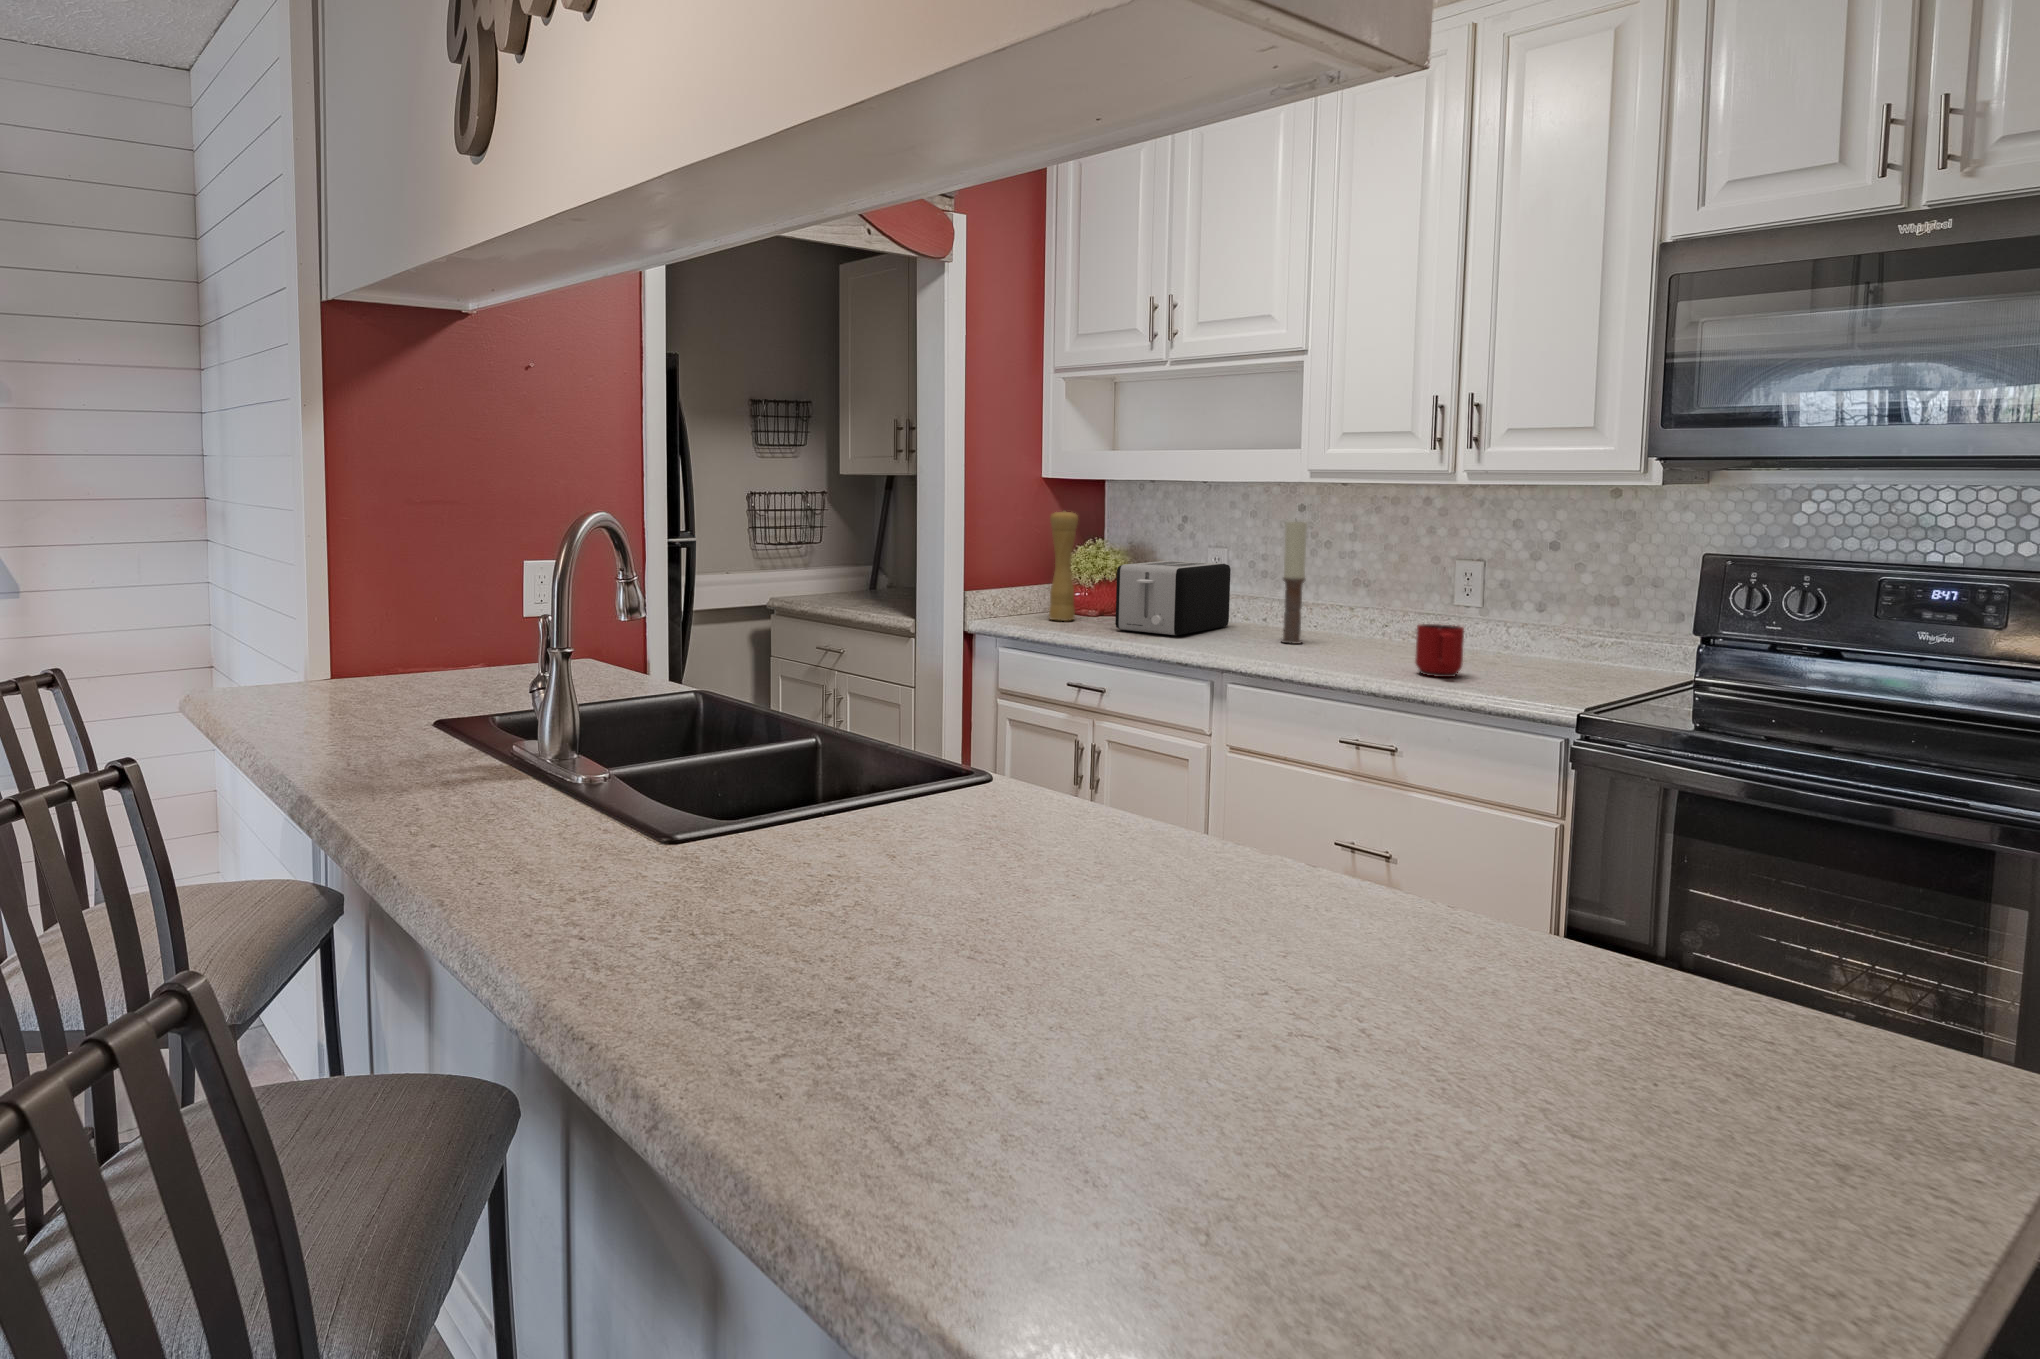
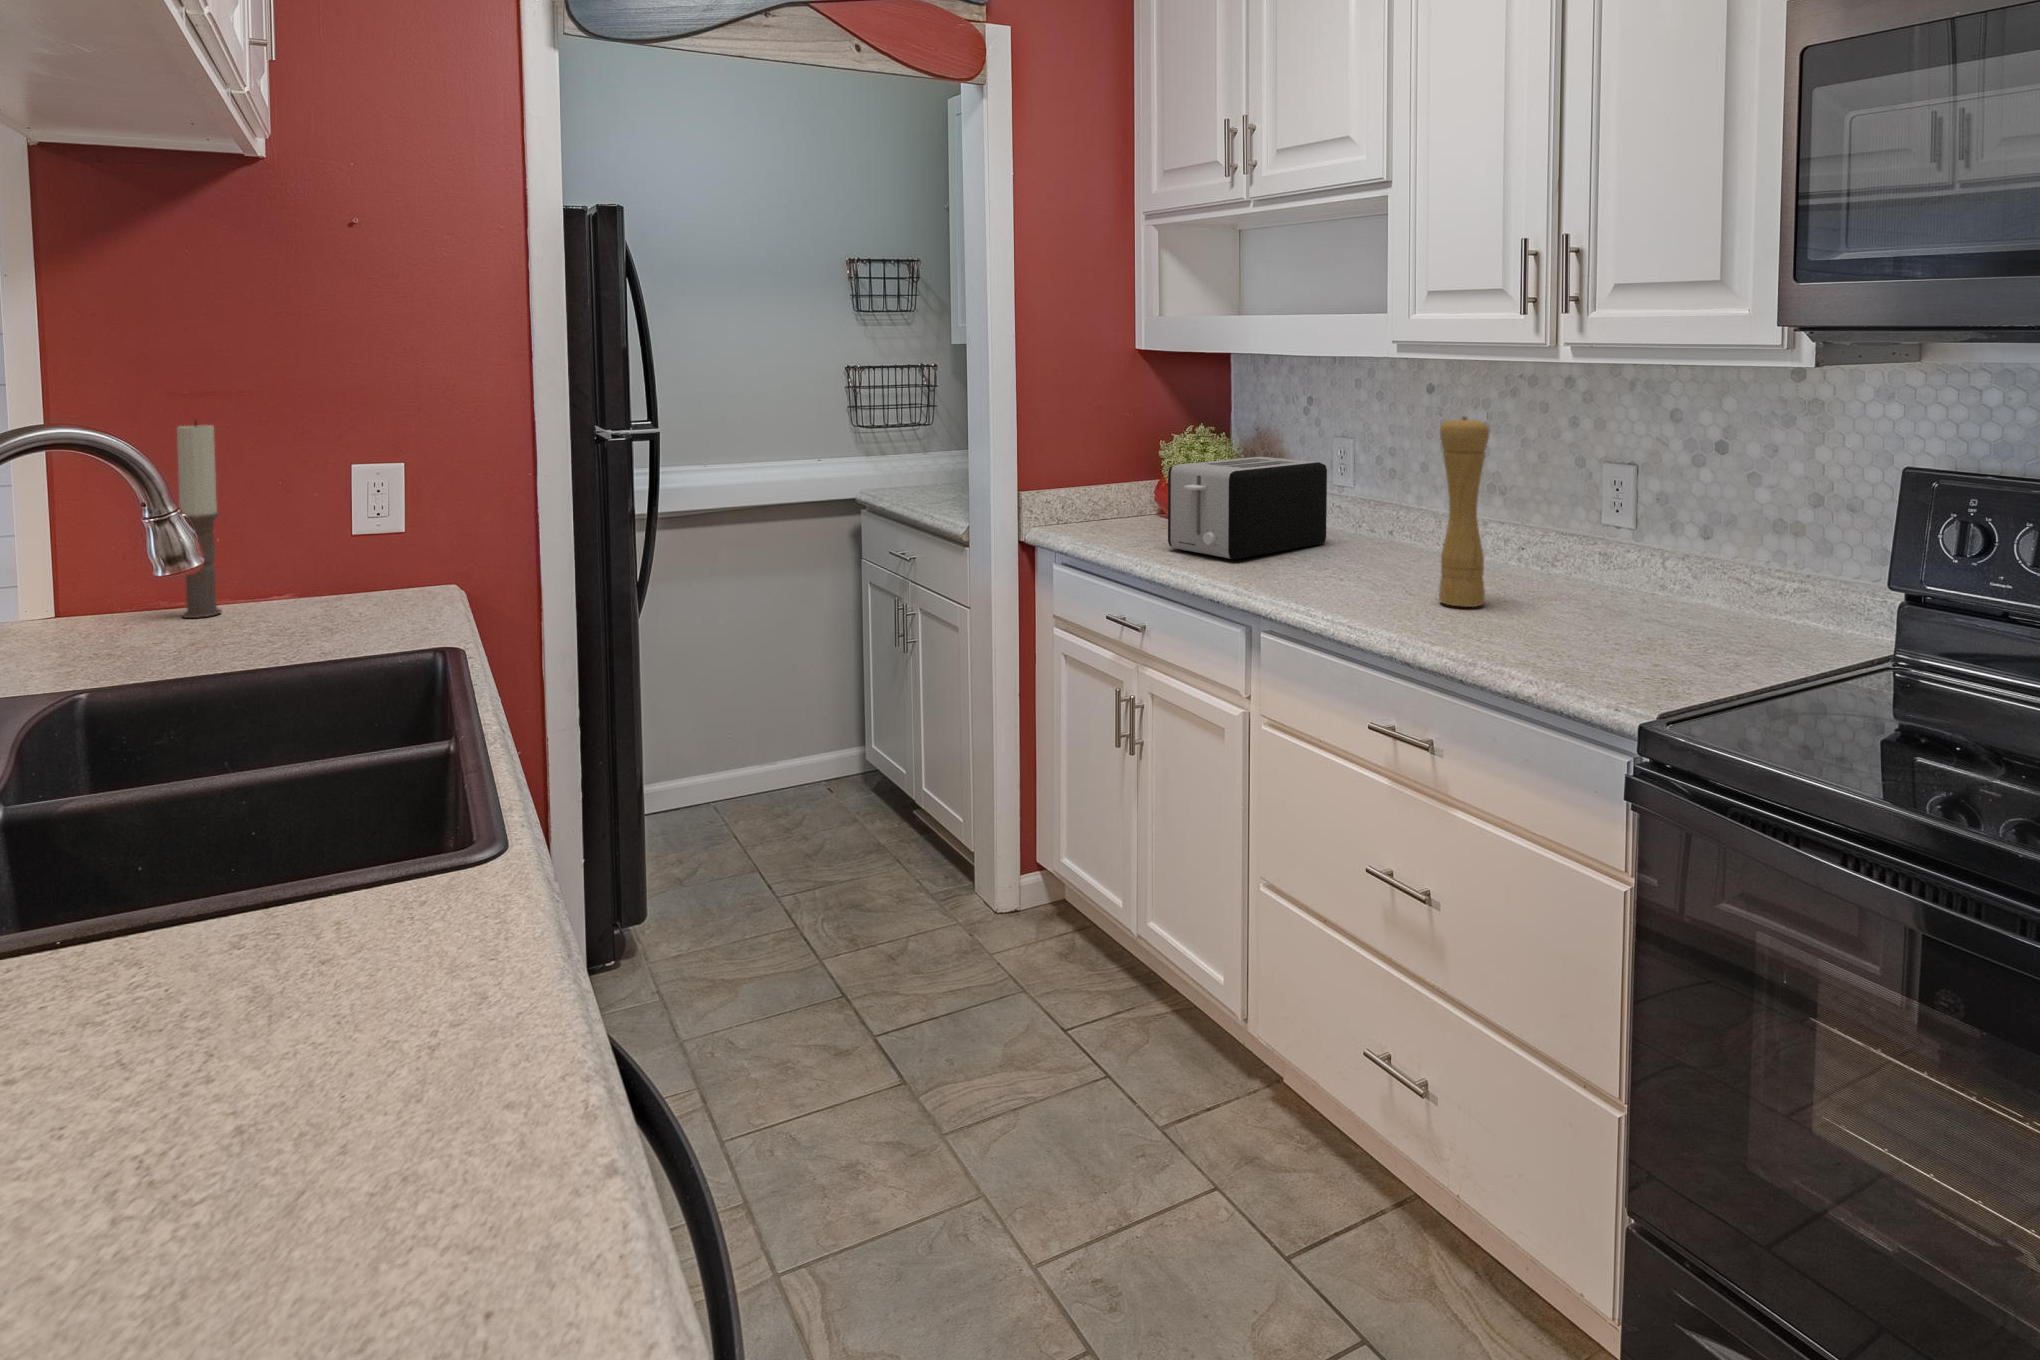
pepper mill: present [1049,511,1078,621] -> present [1439,417,1489,607]
candle: present [1281,521,1307,644] -> present [177,422,221,618]
mug: present [1415,624,1464,677] -> none [1486,561,1550,640]

